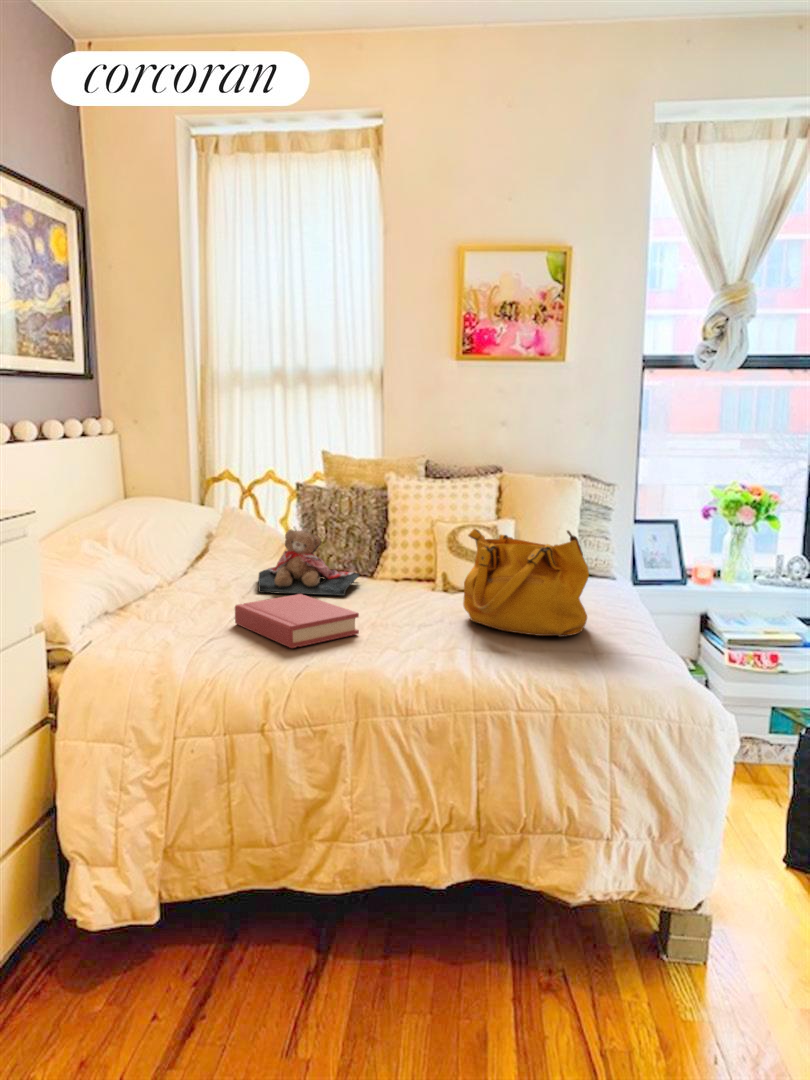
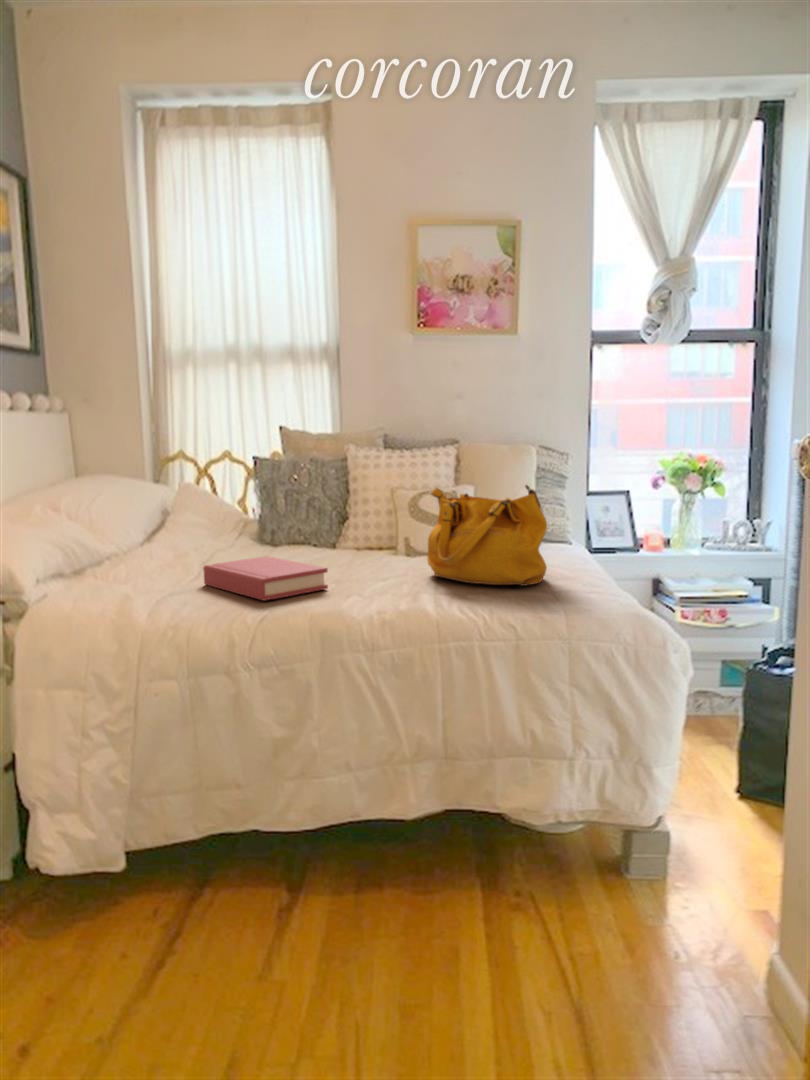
teddy bear: present [258,529,360,596] -> none [221,497,324,560]

